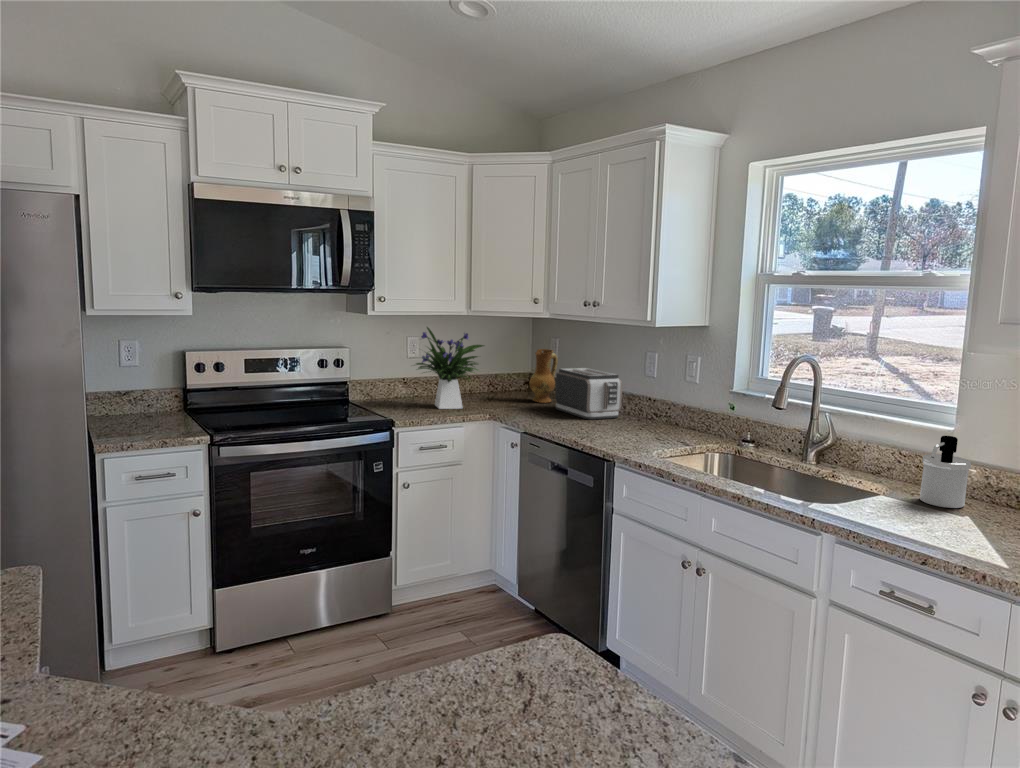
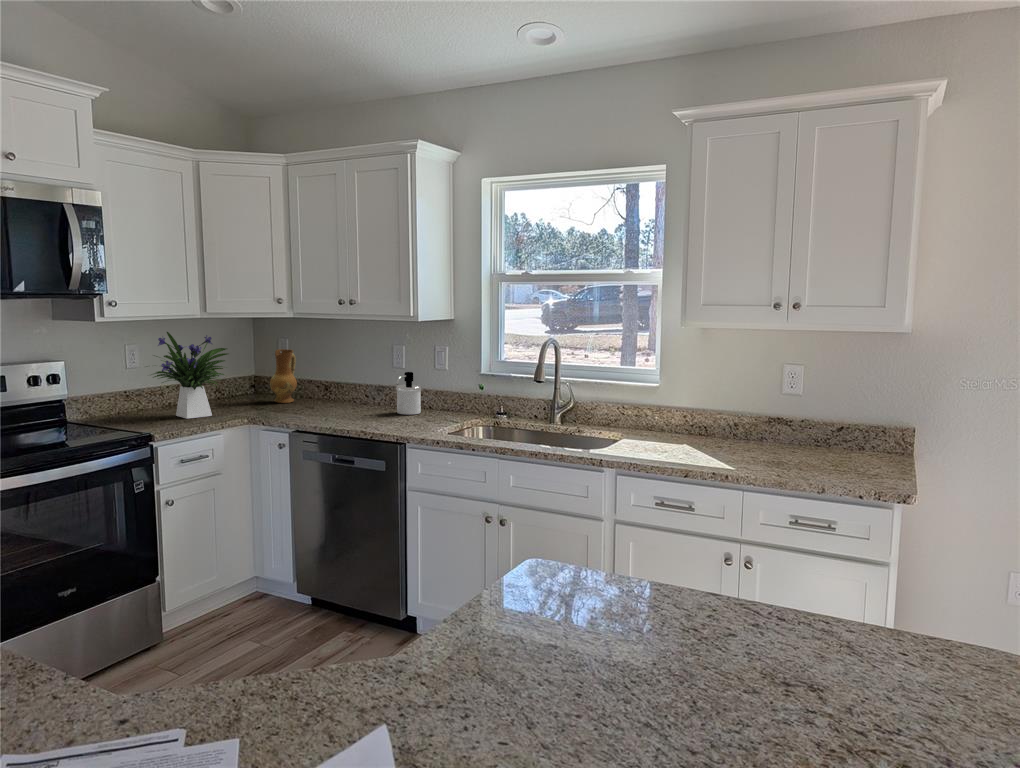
toaster: present [555,368,622,420] -> none [306,365,375,412]
soap dispenser: present [920,436,971,508] -> present [396,372,422,415]

